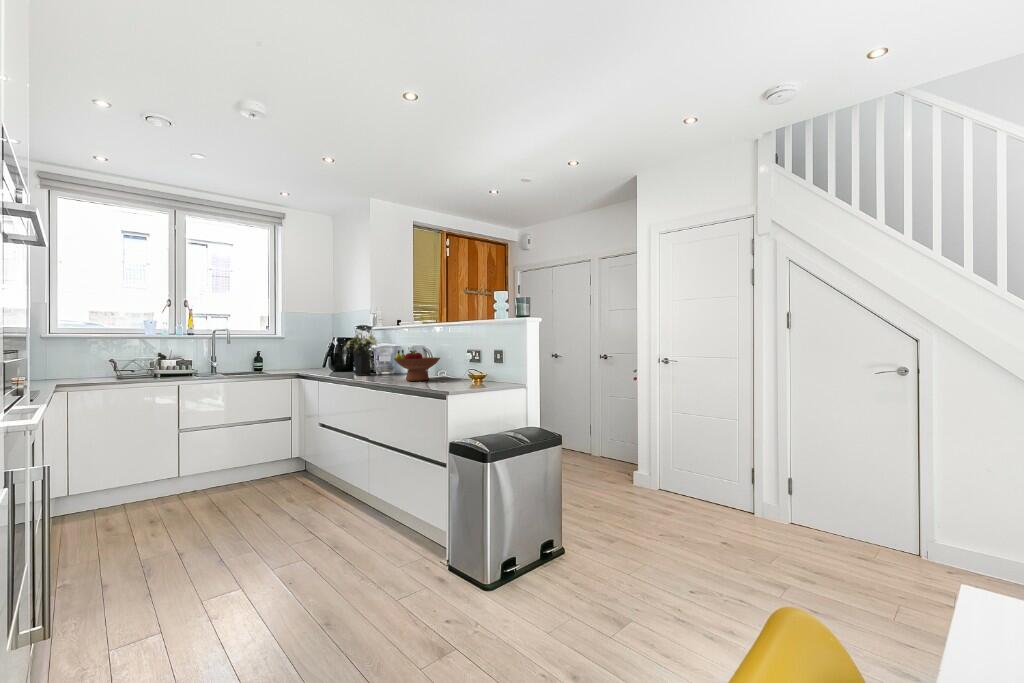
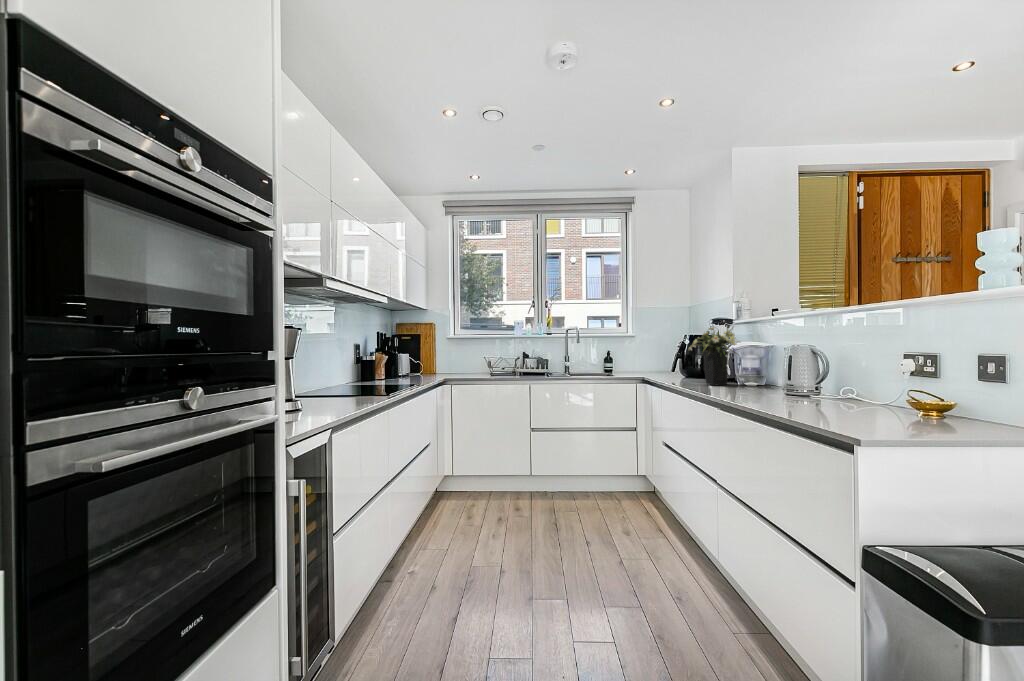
fruit bowl: present [394,350,440,381] -> none [756,351,845,402]

